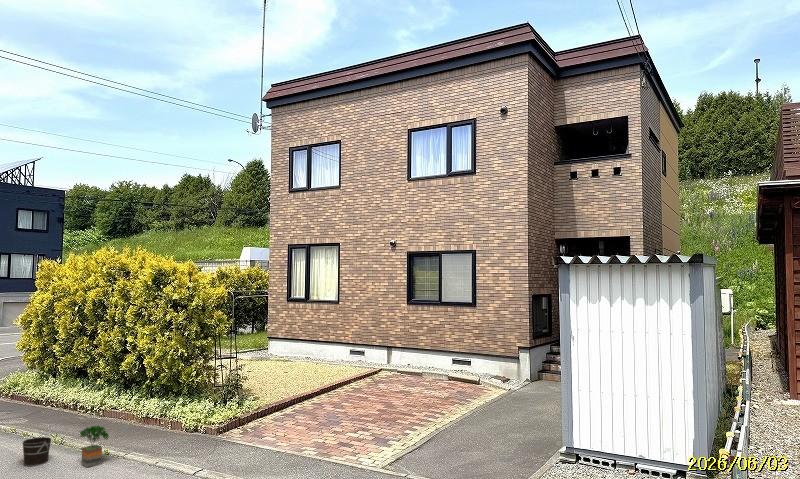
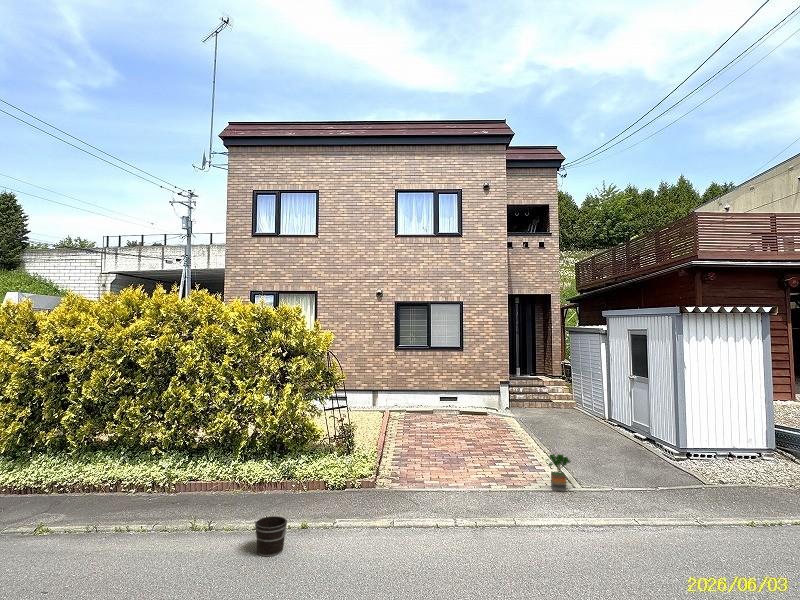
potted tree: present [80,426,109,467] -> present [546,454,570,492]

